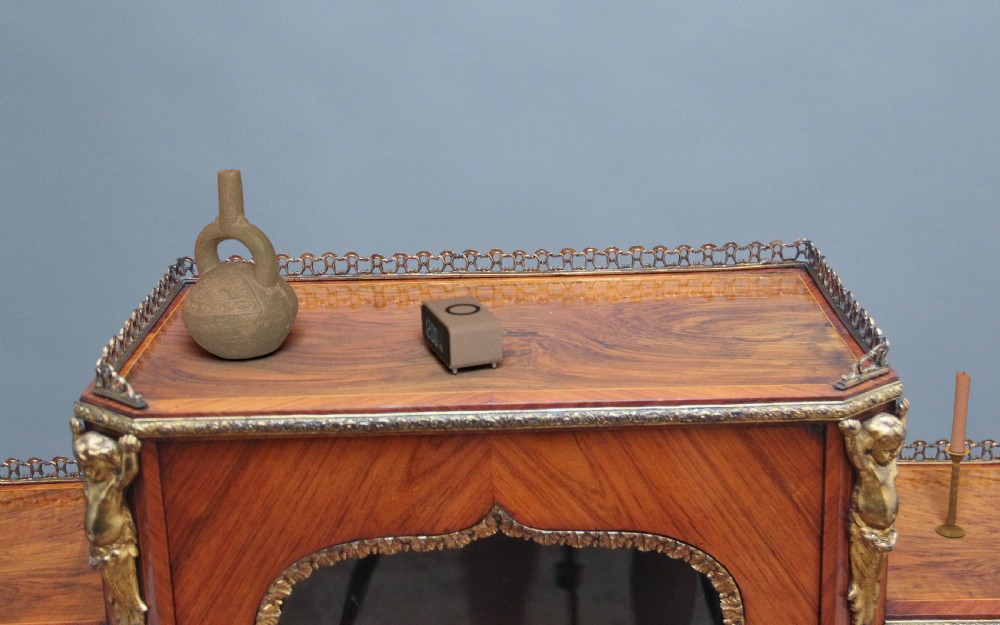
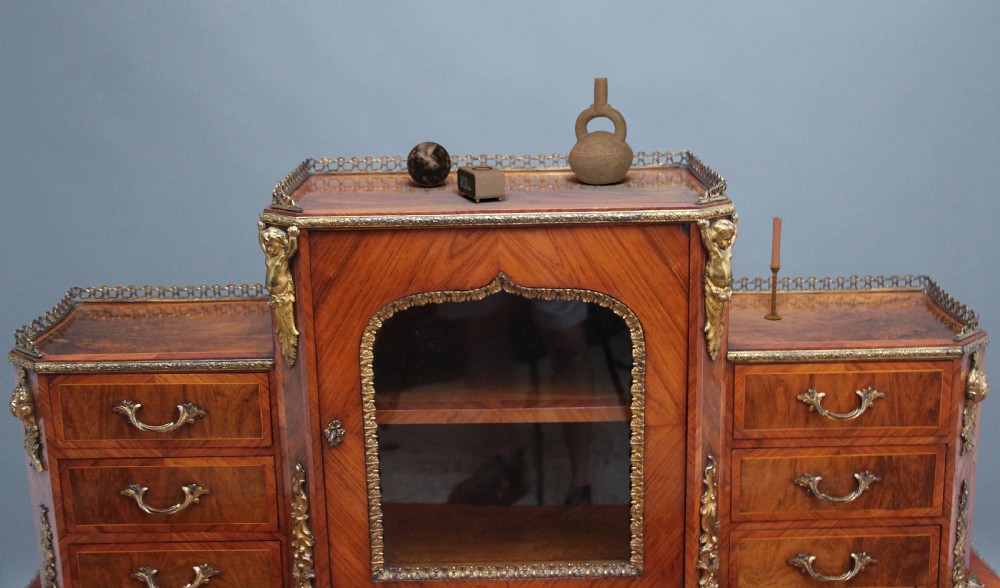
decorative vase: present [182,169,299,359] -> present [568,78,634,184]
decorative orb: none [339,245,413,319] -> present [407,142,451,186]

